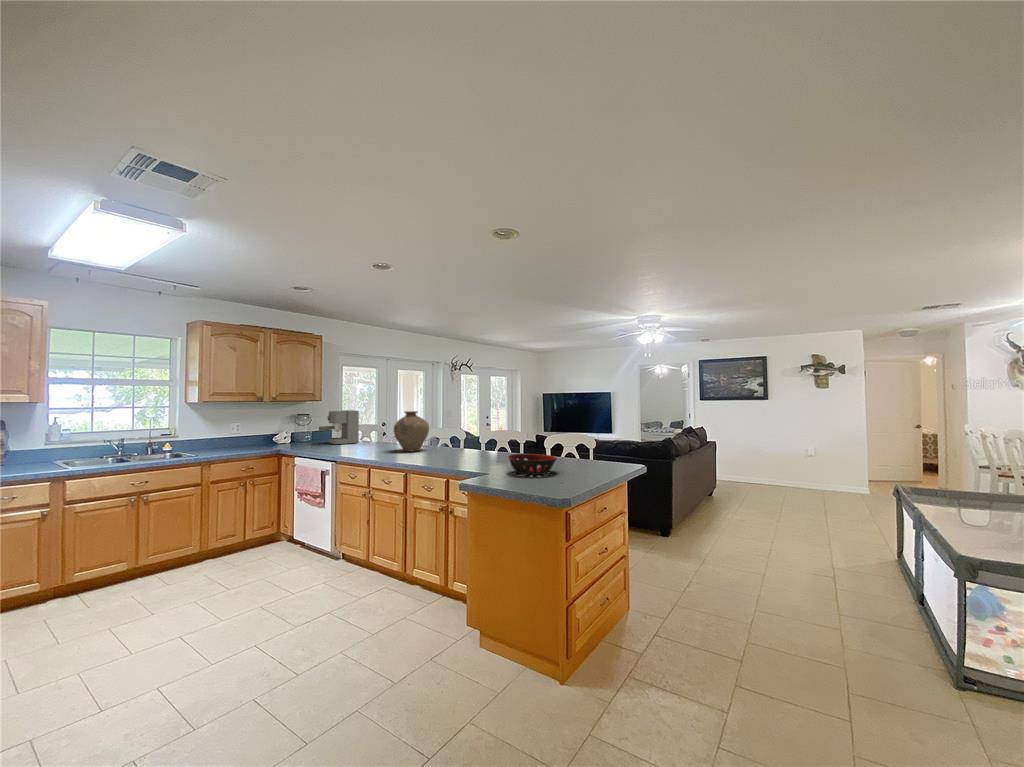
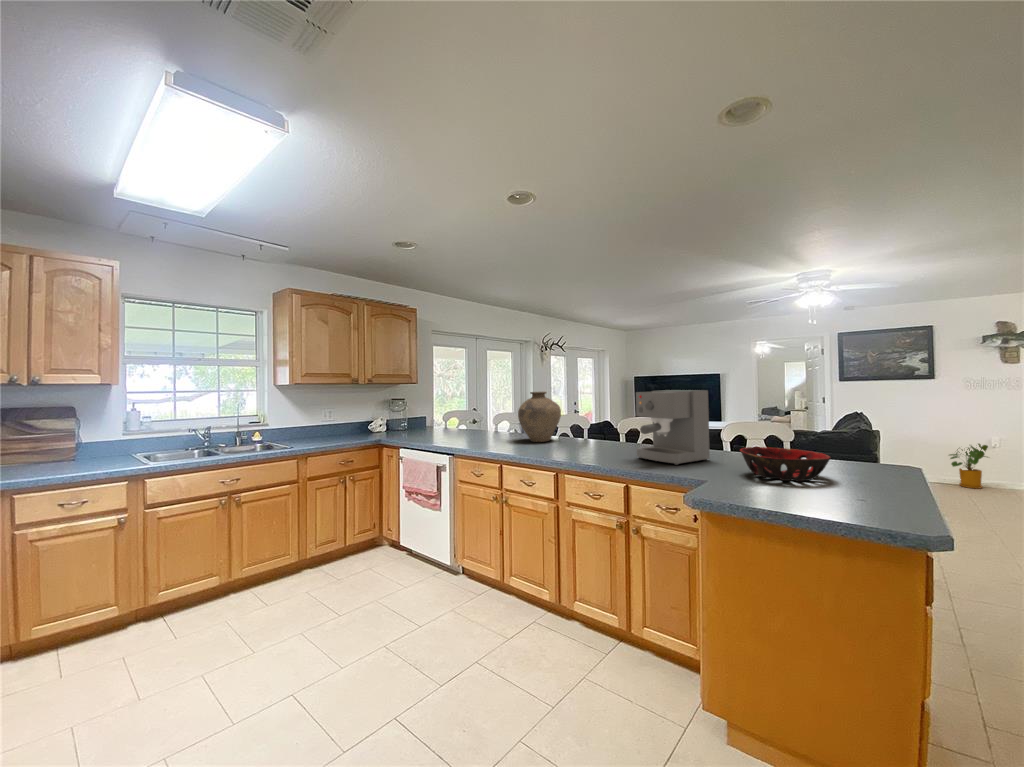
coffee maker: present [319,410,359,445] -> present [636,390,710,465]
house plant: none [771,454,801,491] -> present [950,444,988,489]

